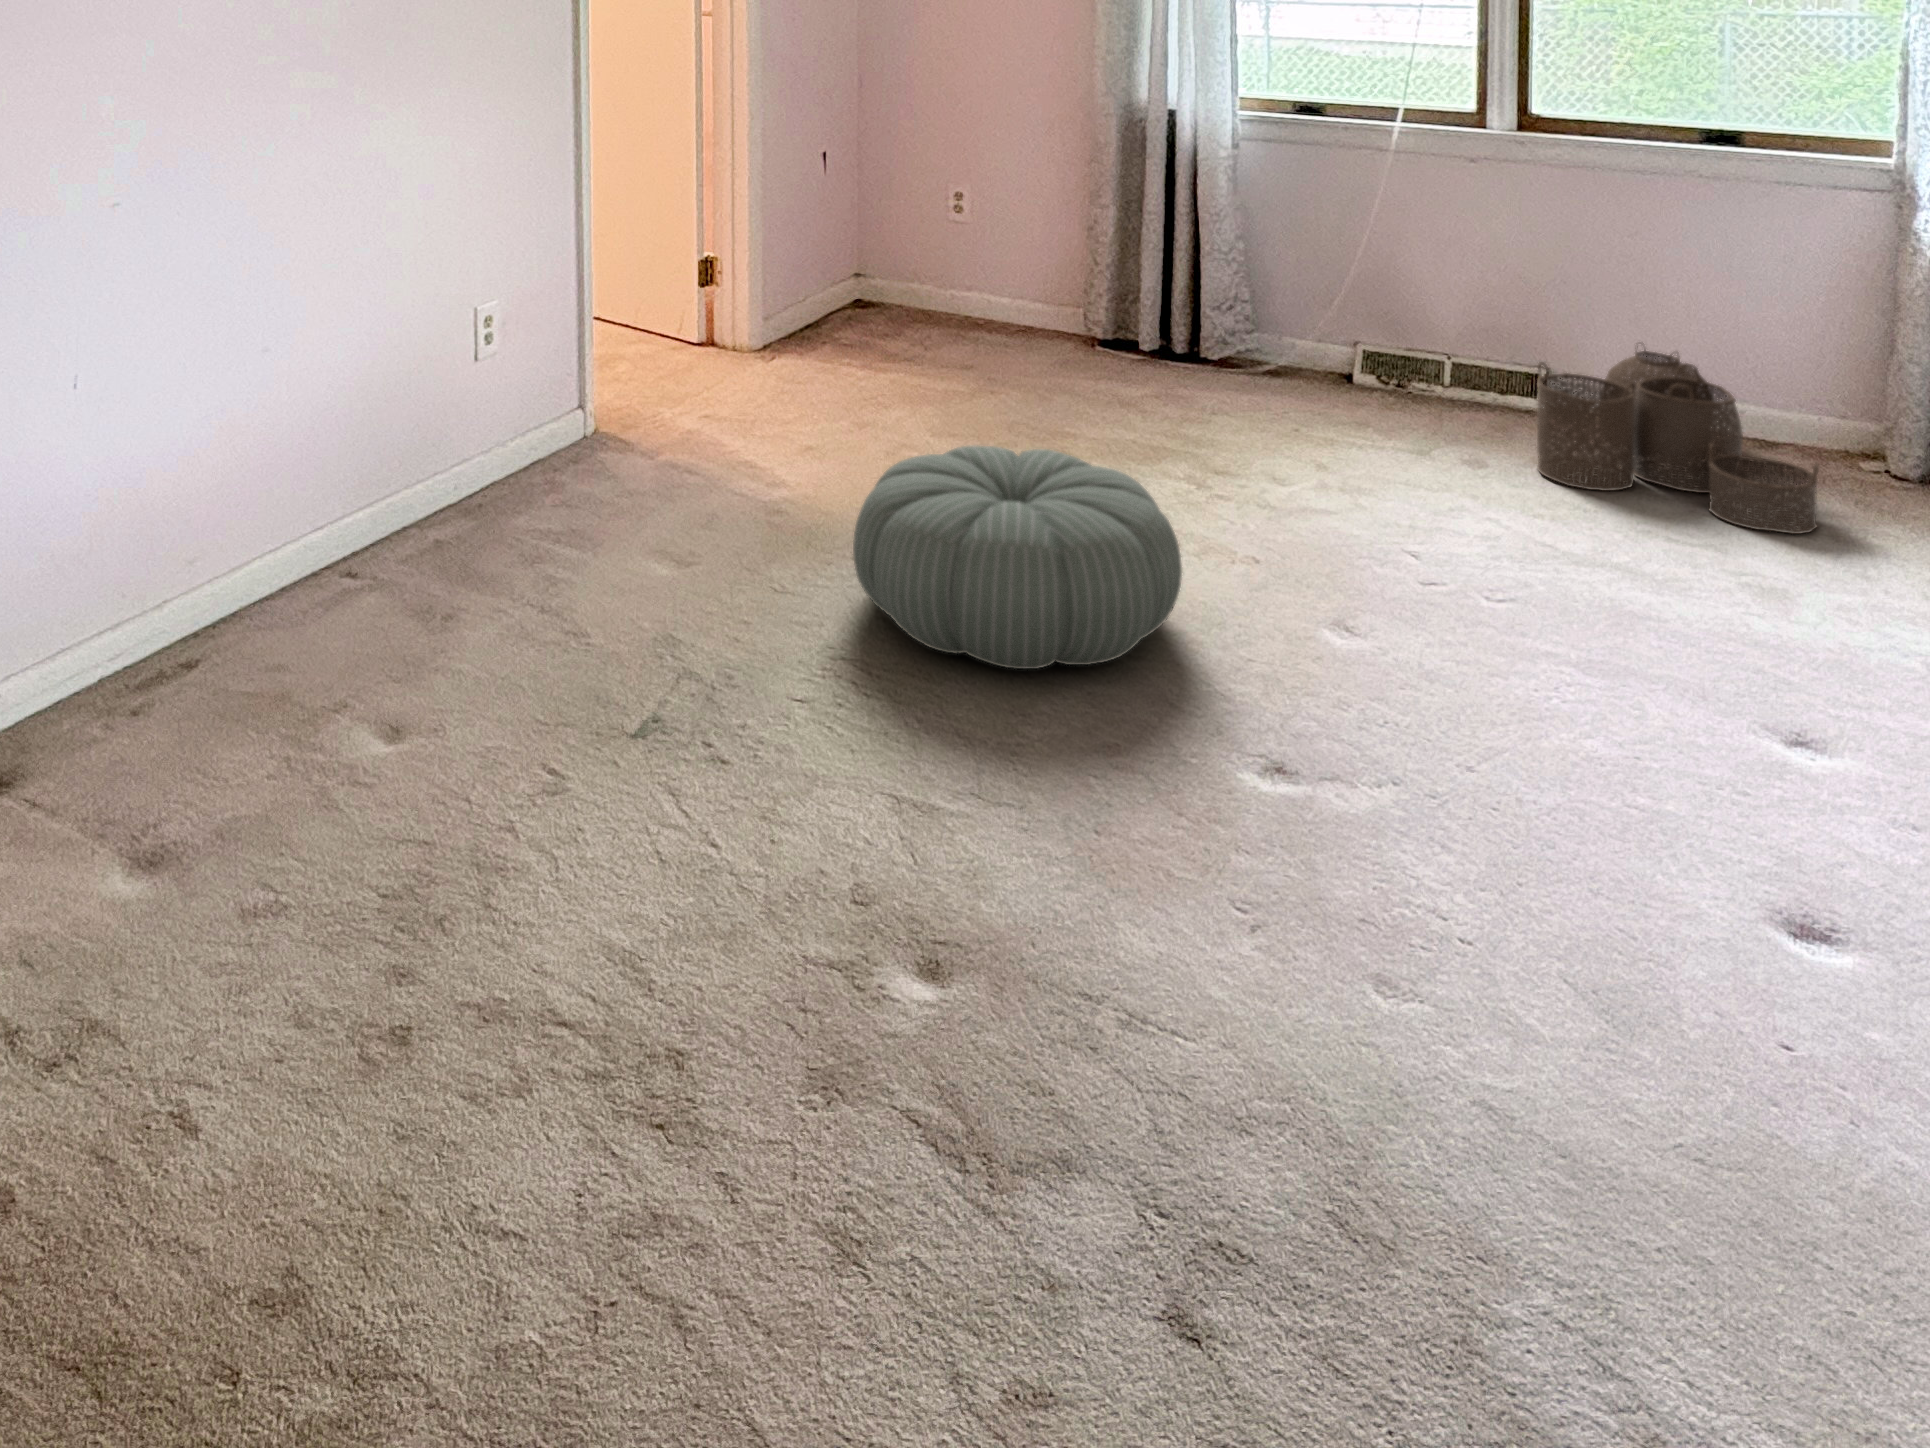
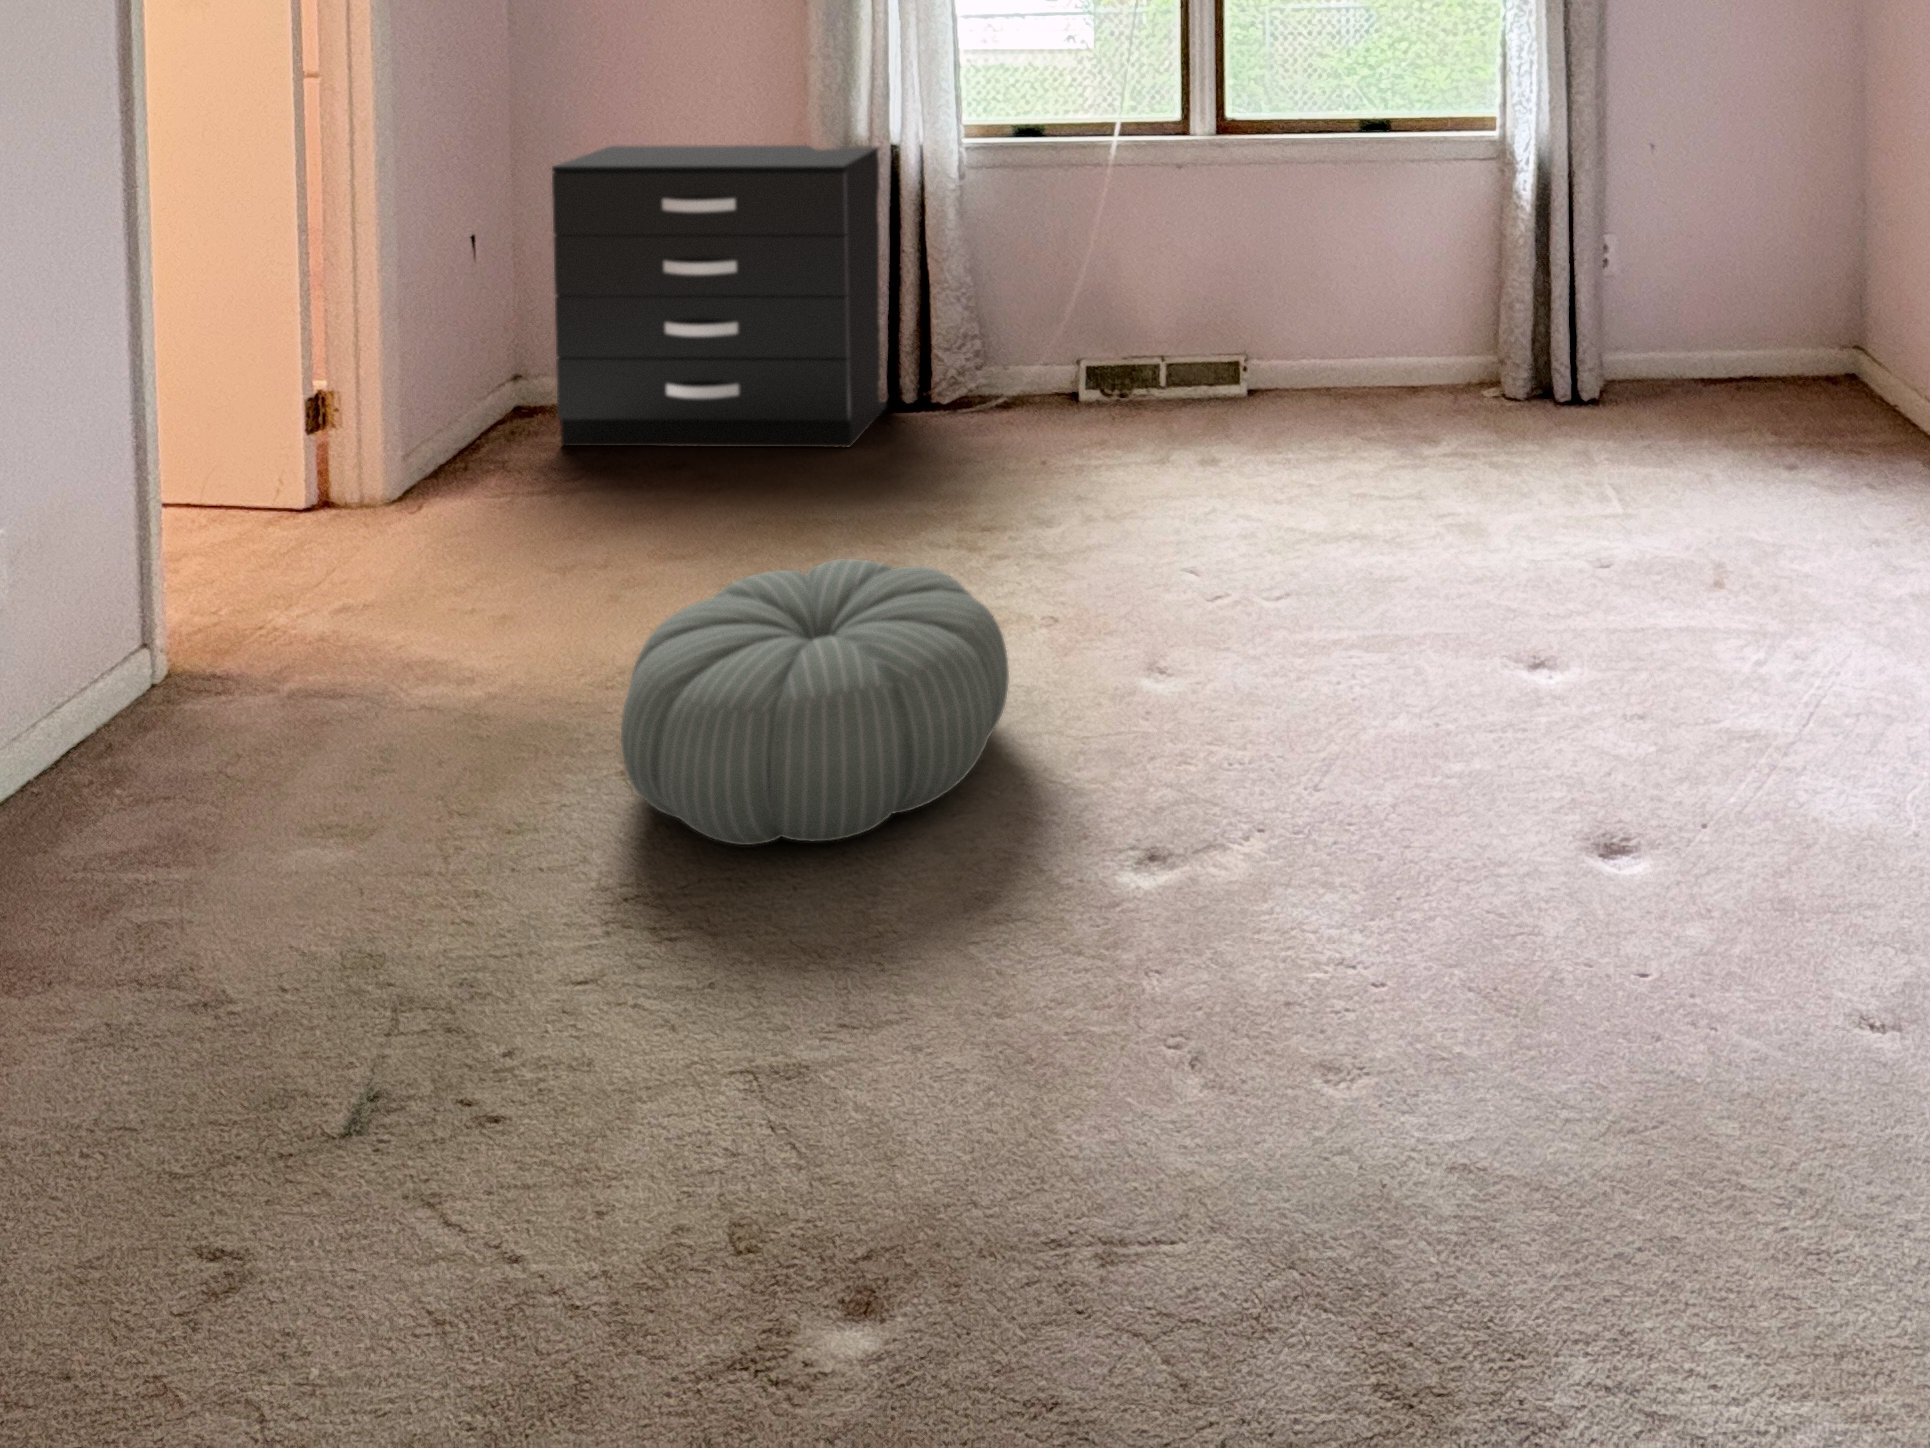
dresser: none [880,90,1164,382] -> present [552,145,886,448]
woven basket: present [1537,346,1819,534] -> none [1257,319,1481,475]

